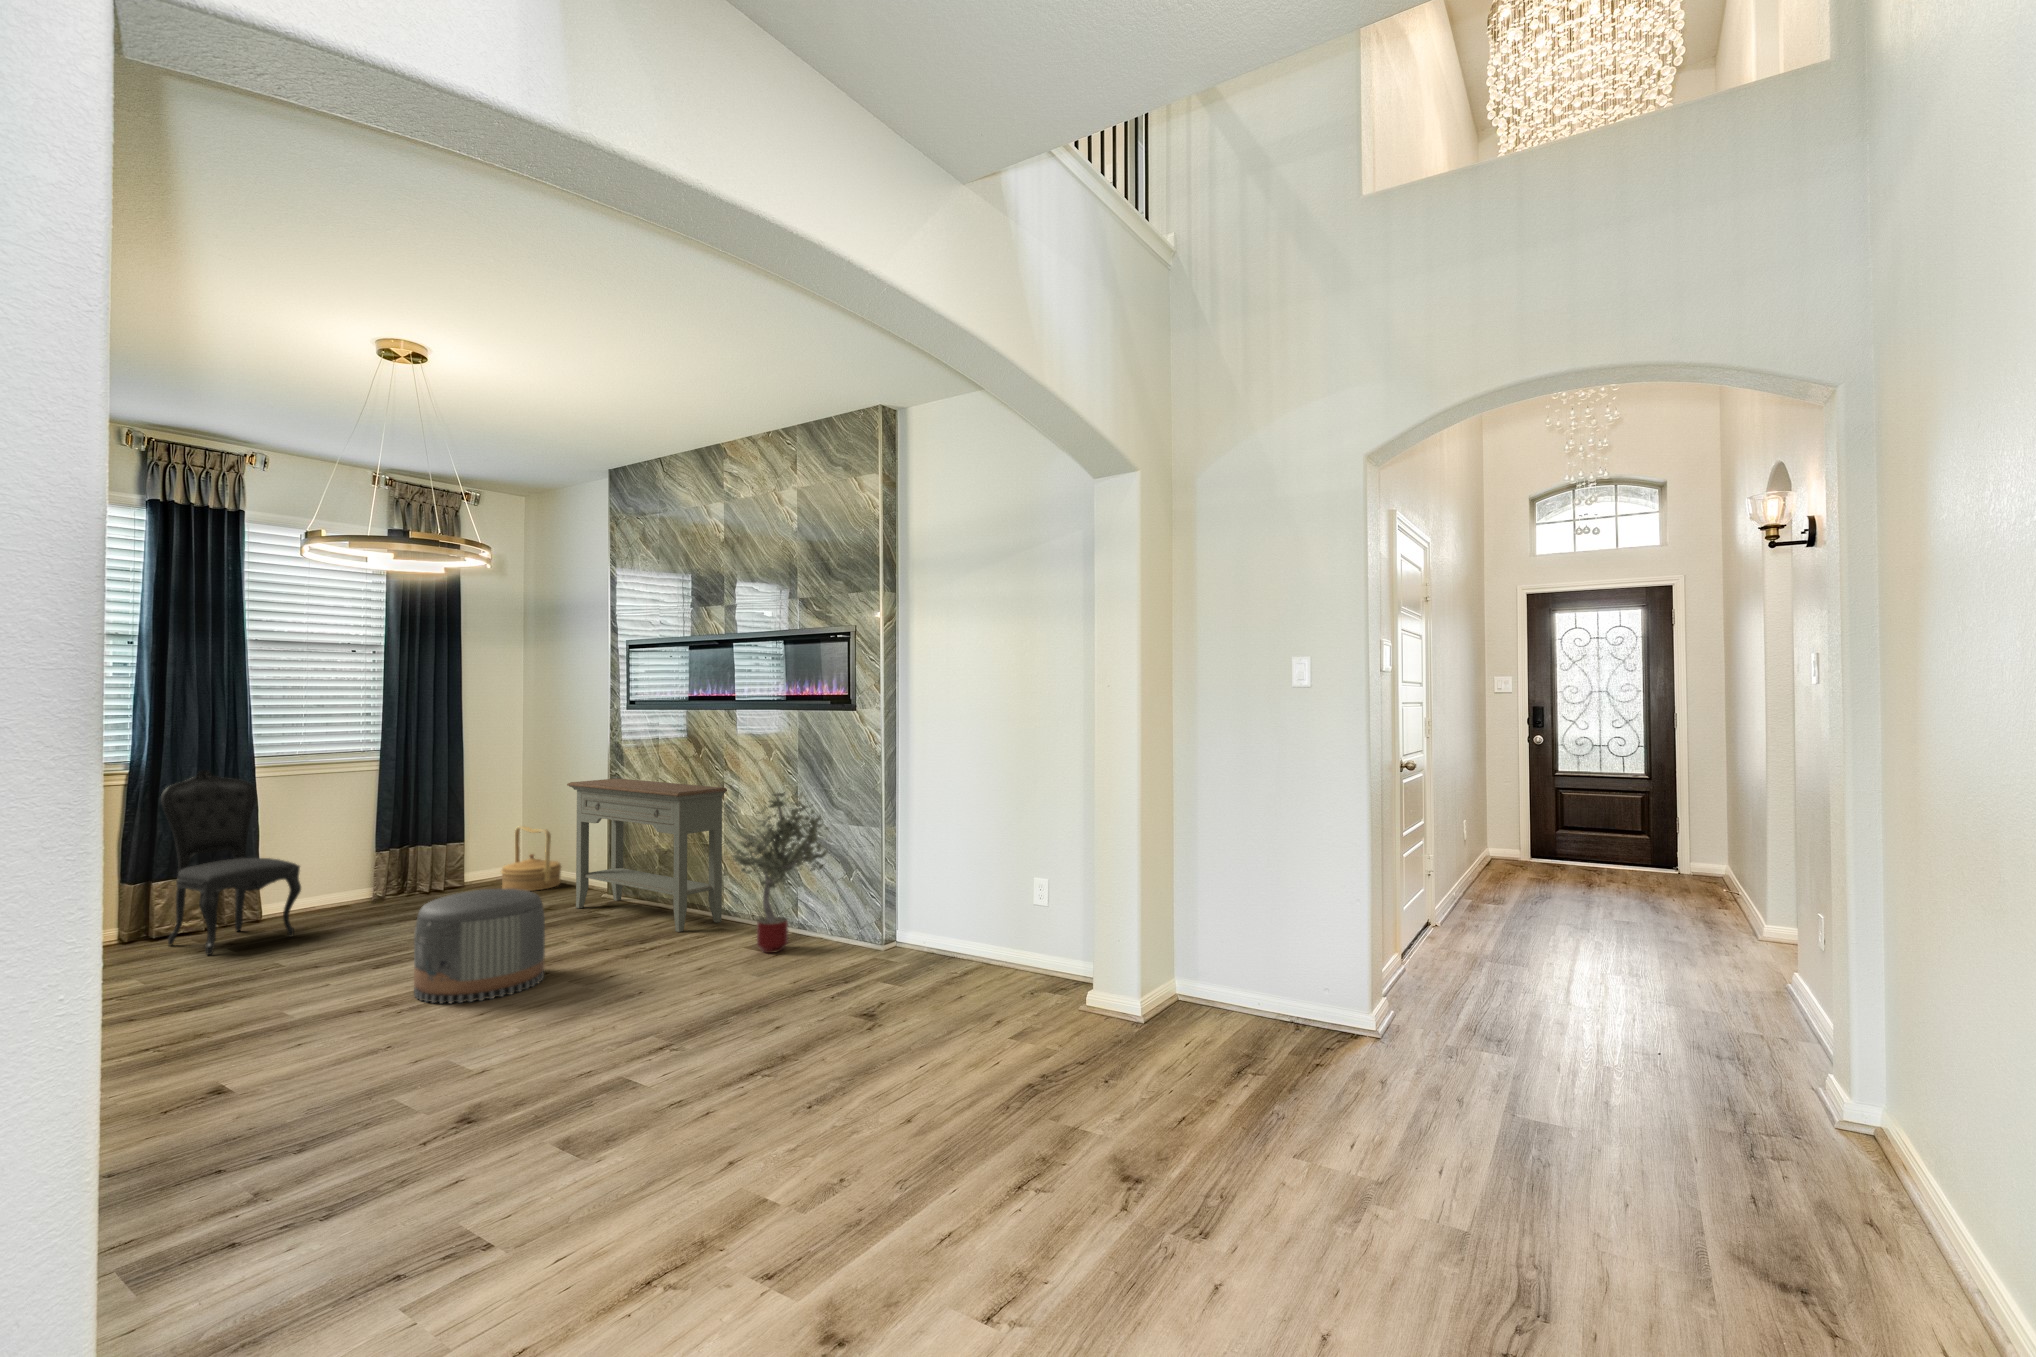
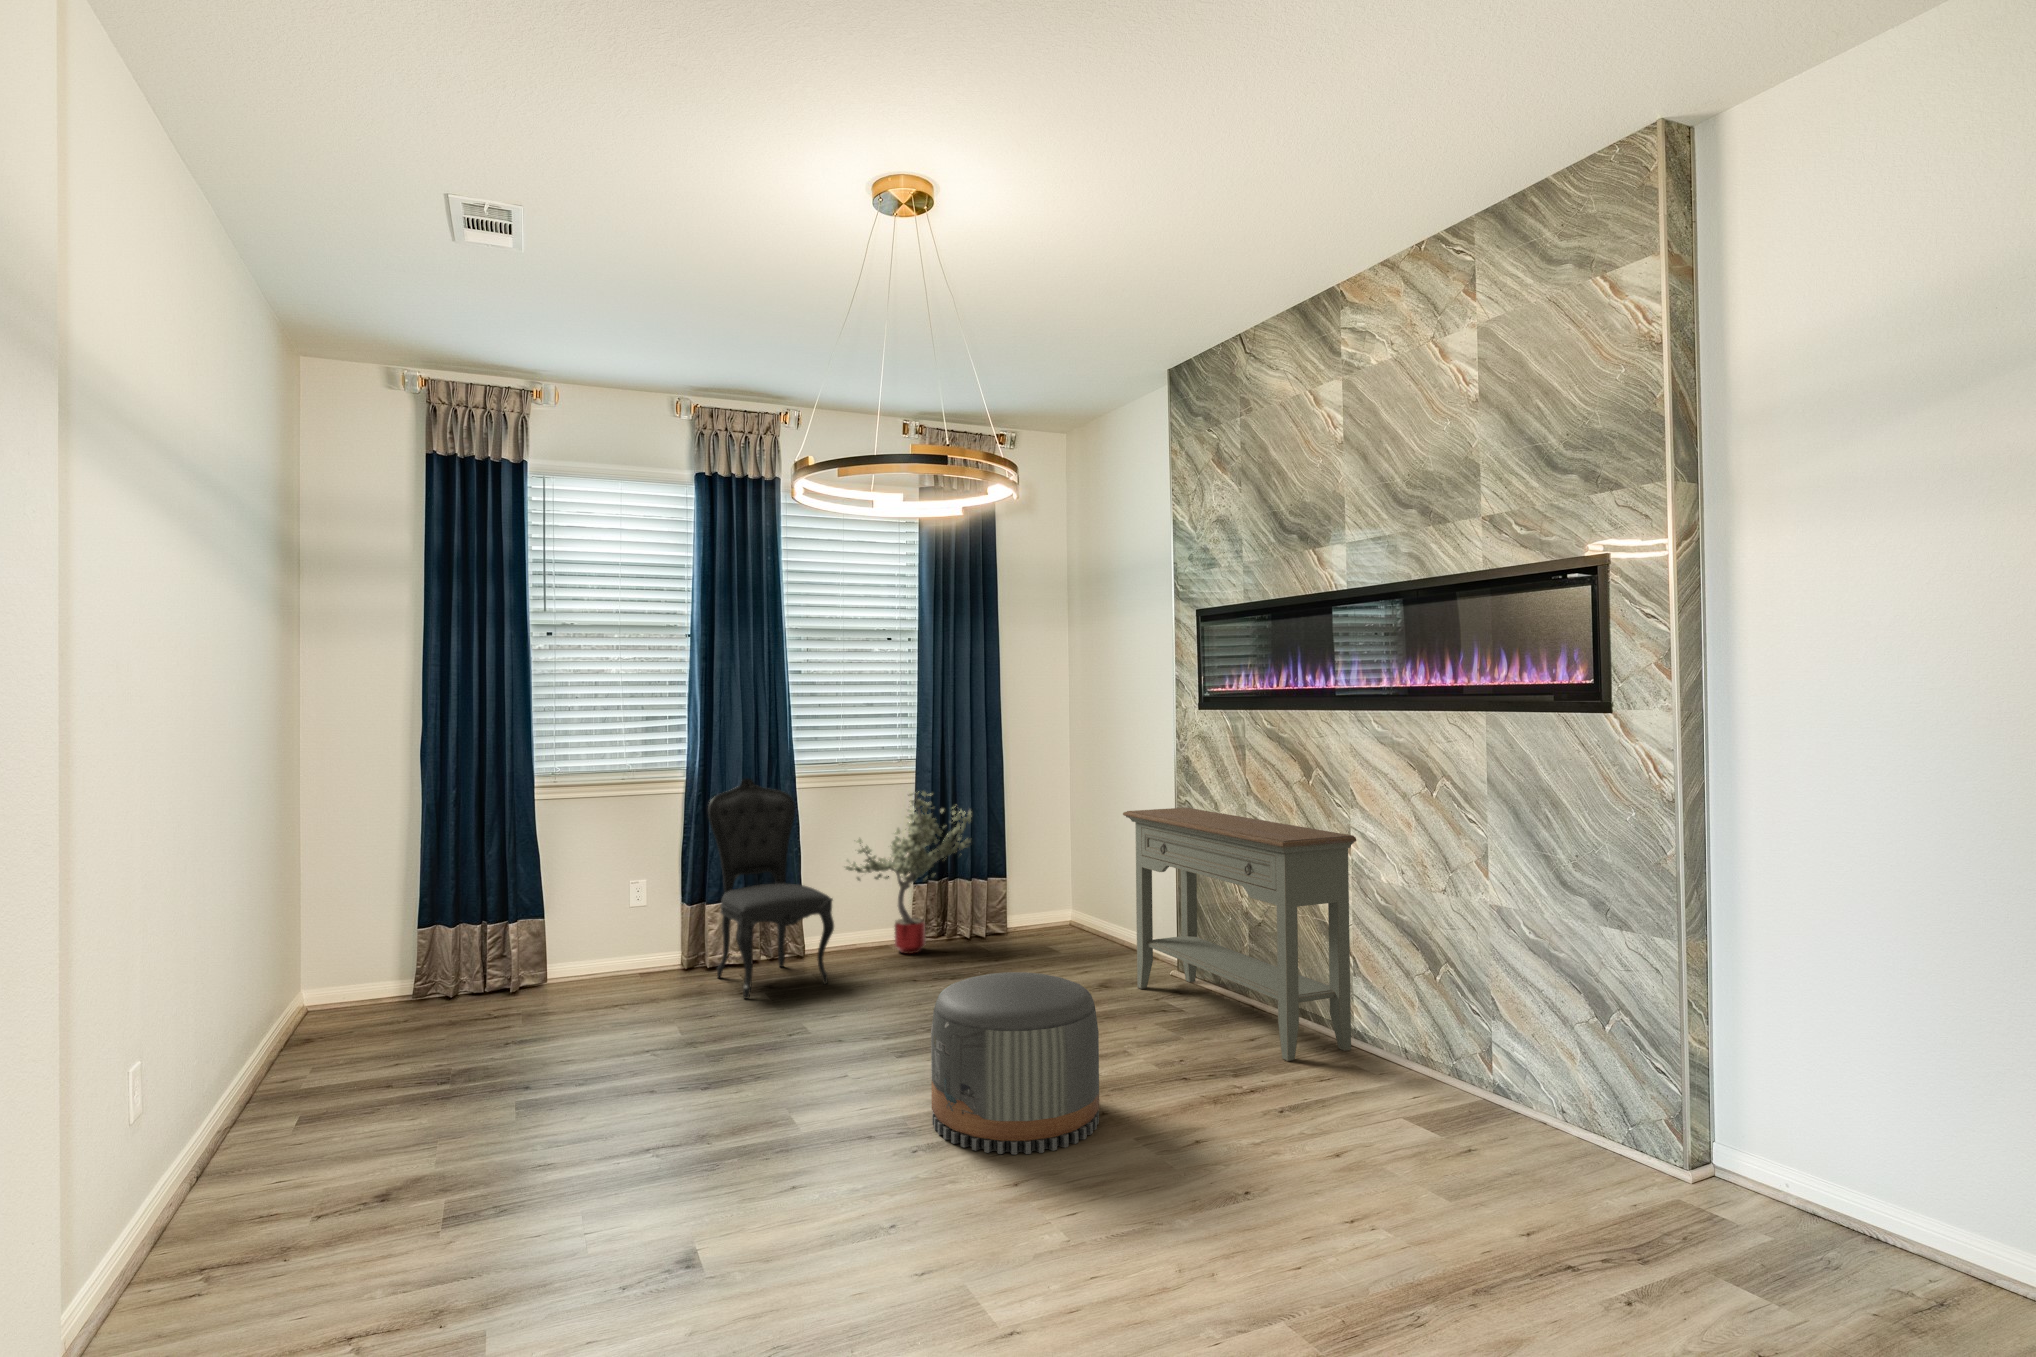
potted tree: present [733,792,828,953] -> present [844,791,971,954]
woven basket: present [501,826,561,891] -> none [1047,861,1118,949]

